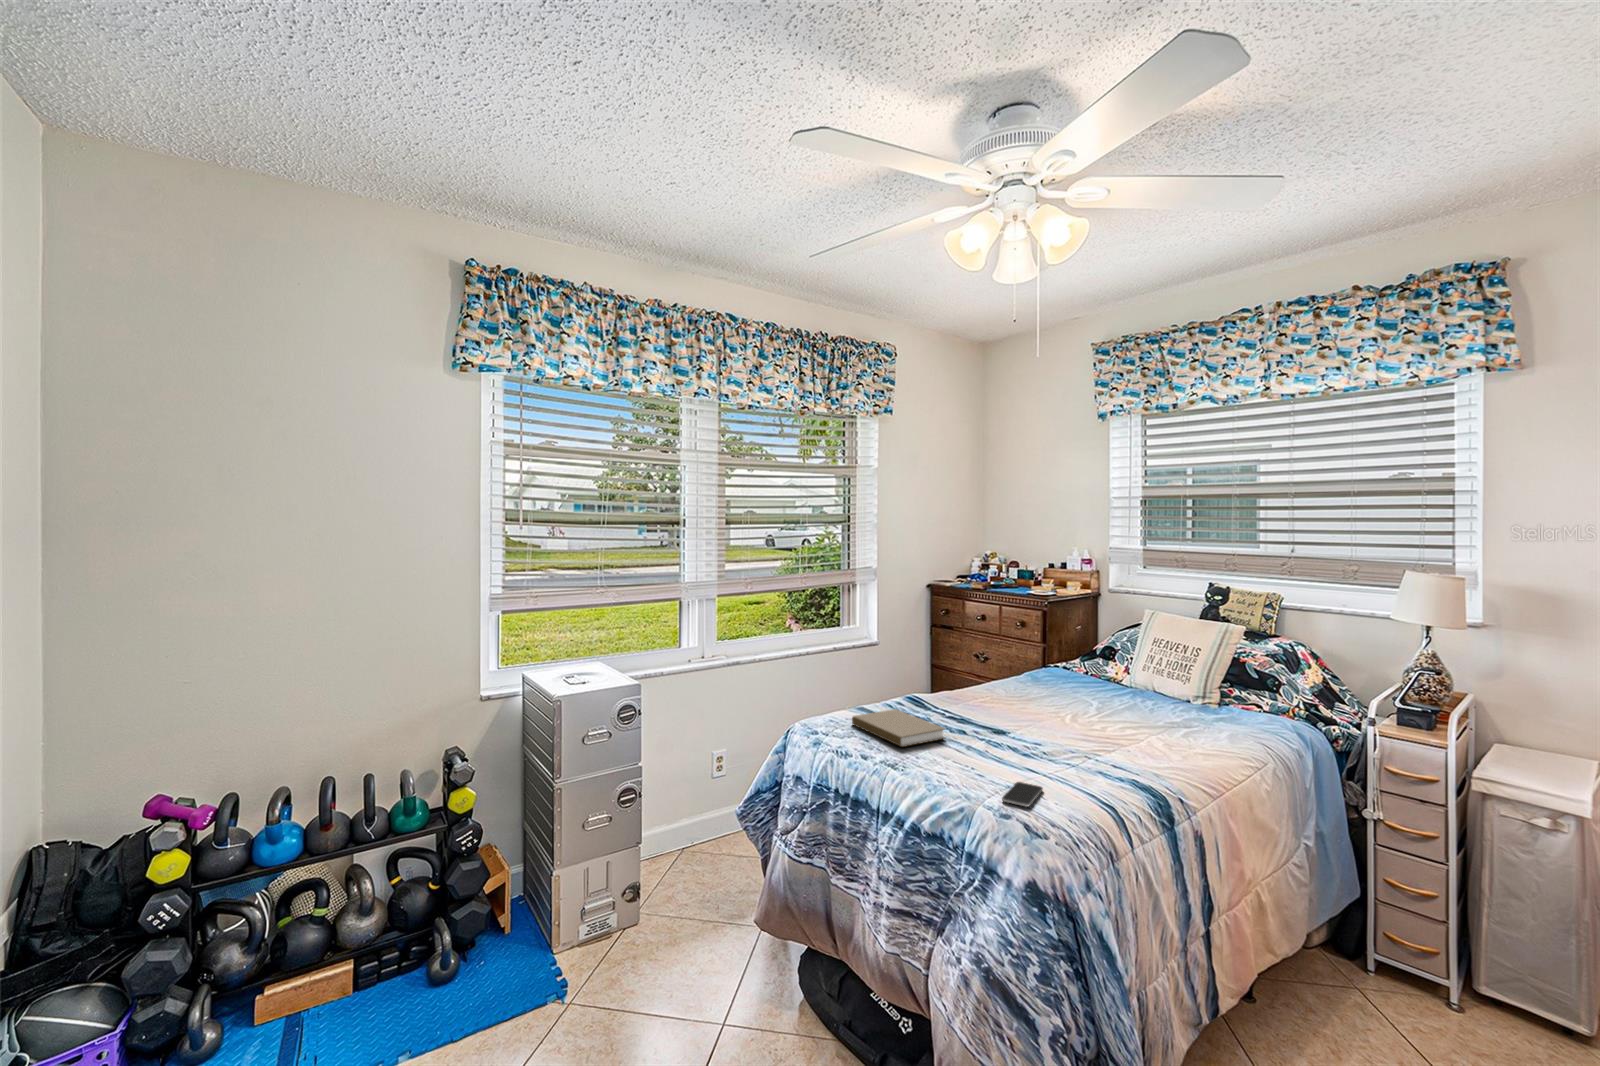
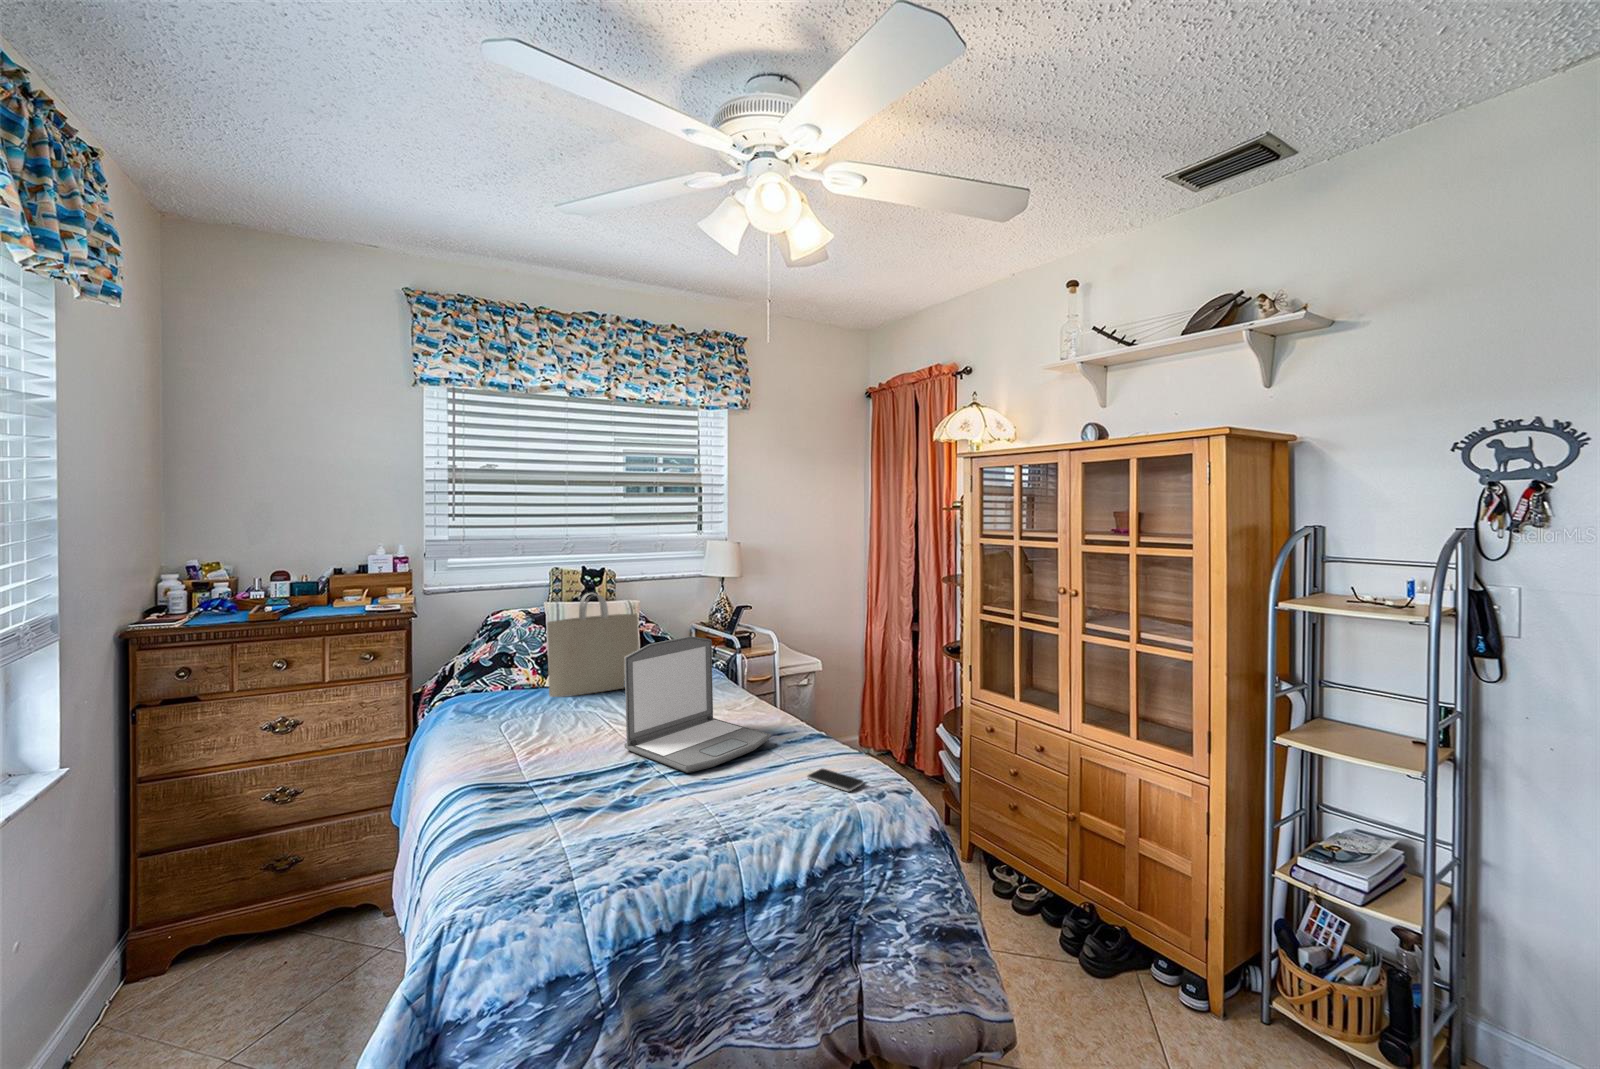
tote bag: none [1092,602,1177,706] -> present [547,593,638,697]
laptop: none [977,639,1106,762] -> present [624,636,771,773]
book: present [852,709,945,747] -> none [554,774,684,840]

